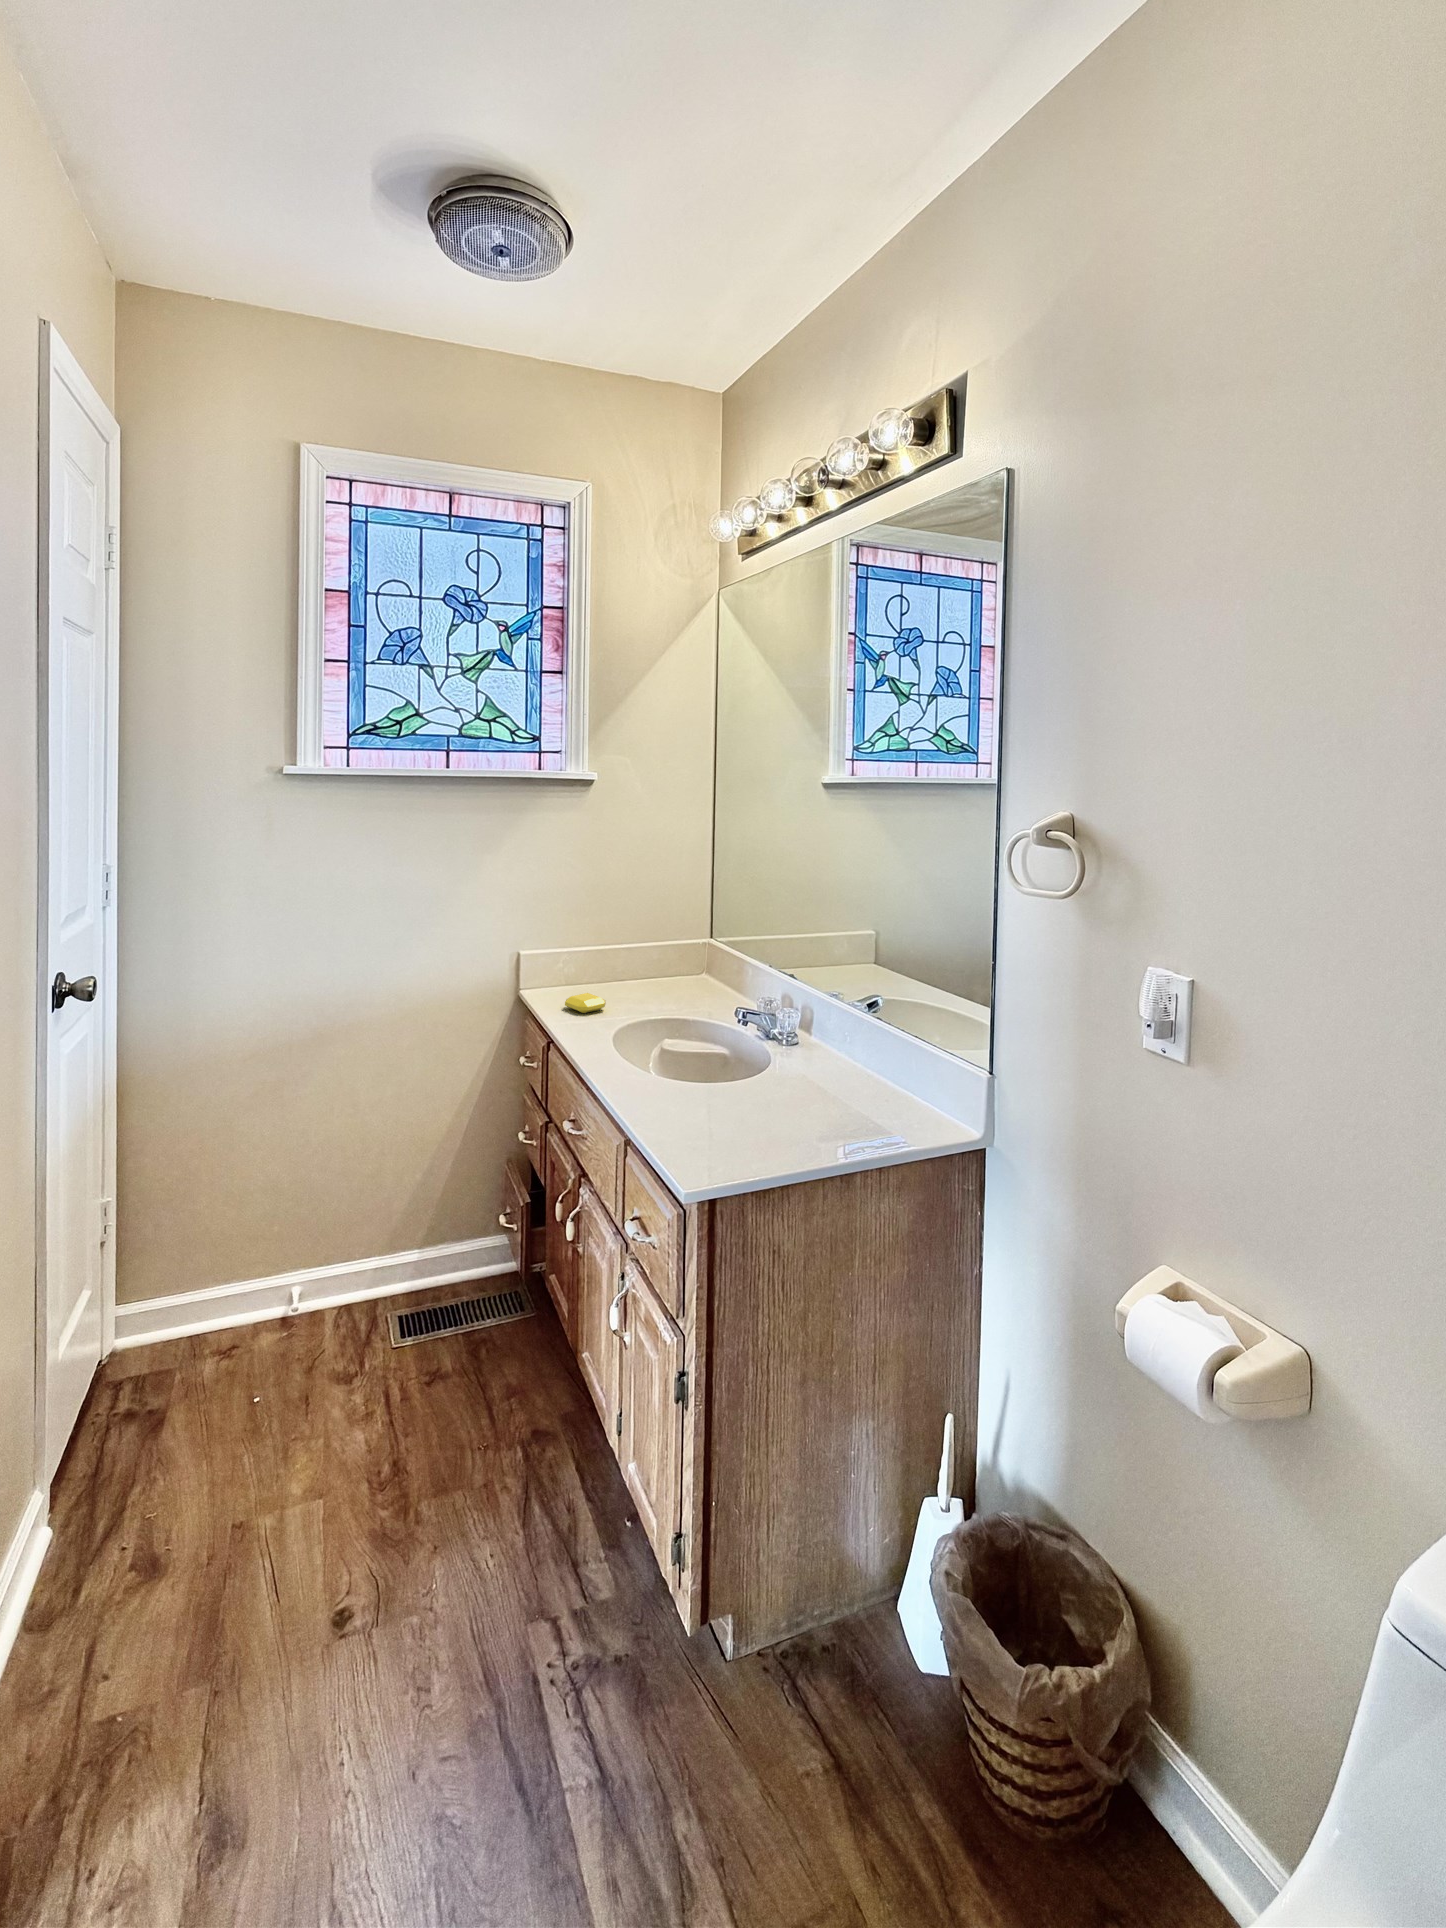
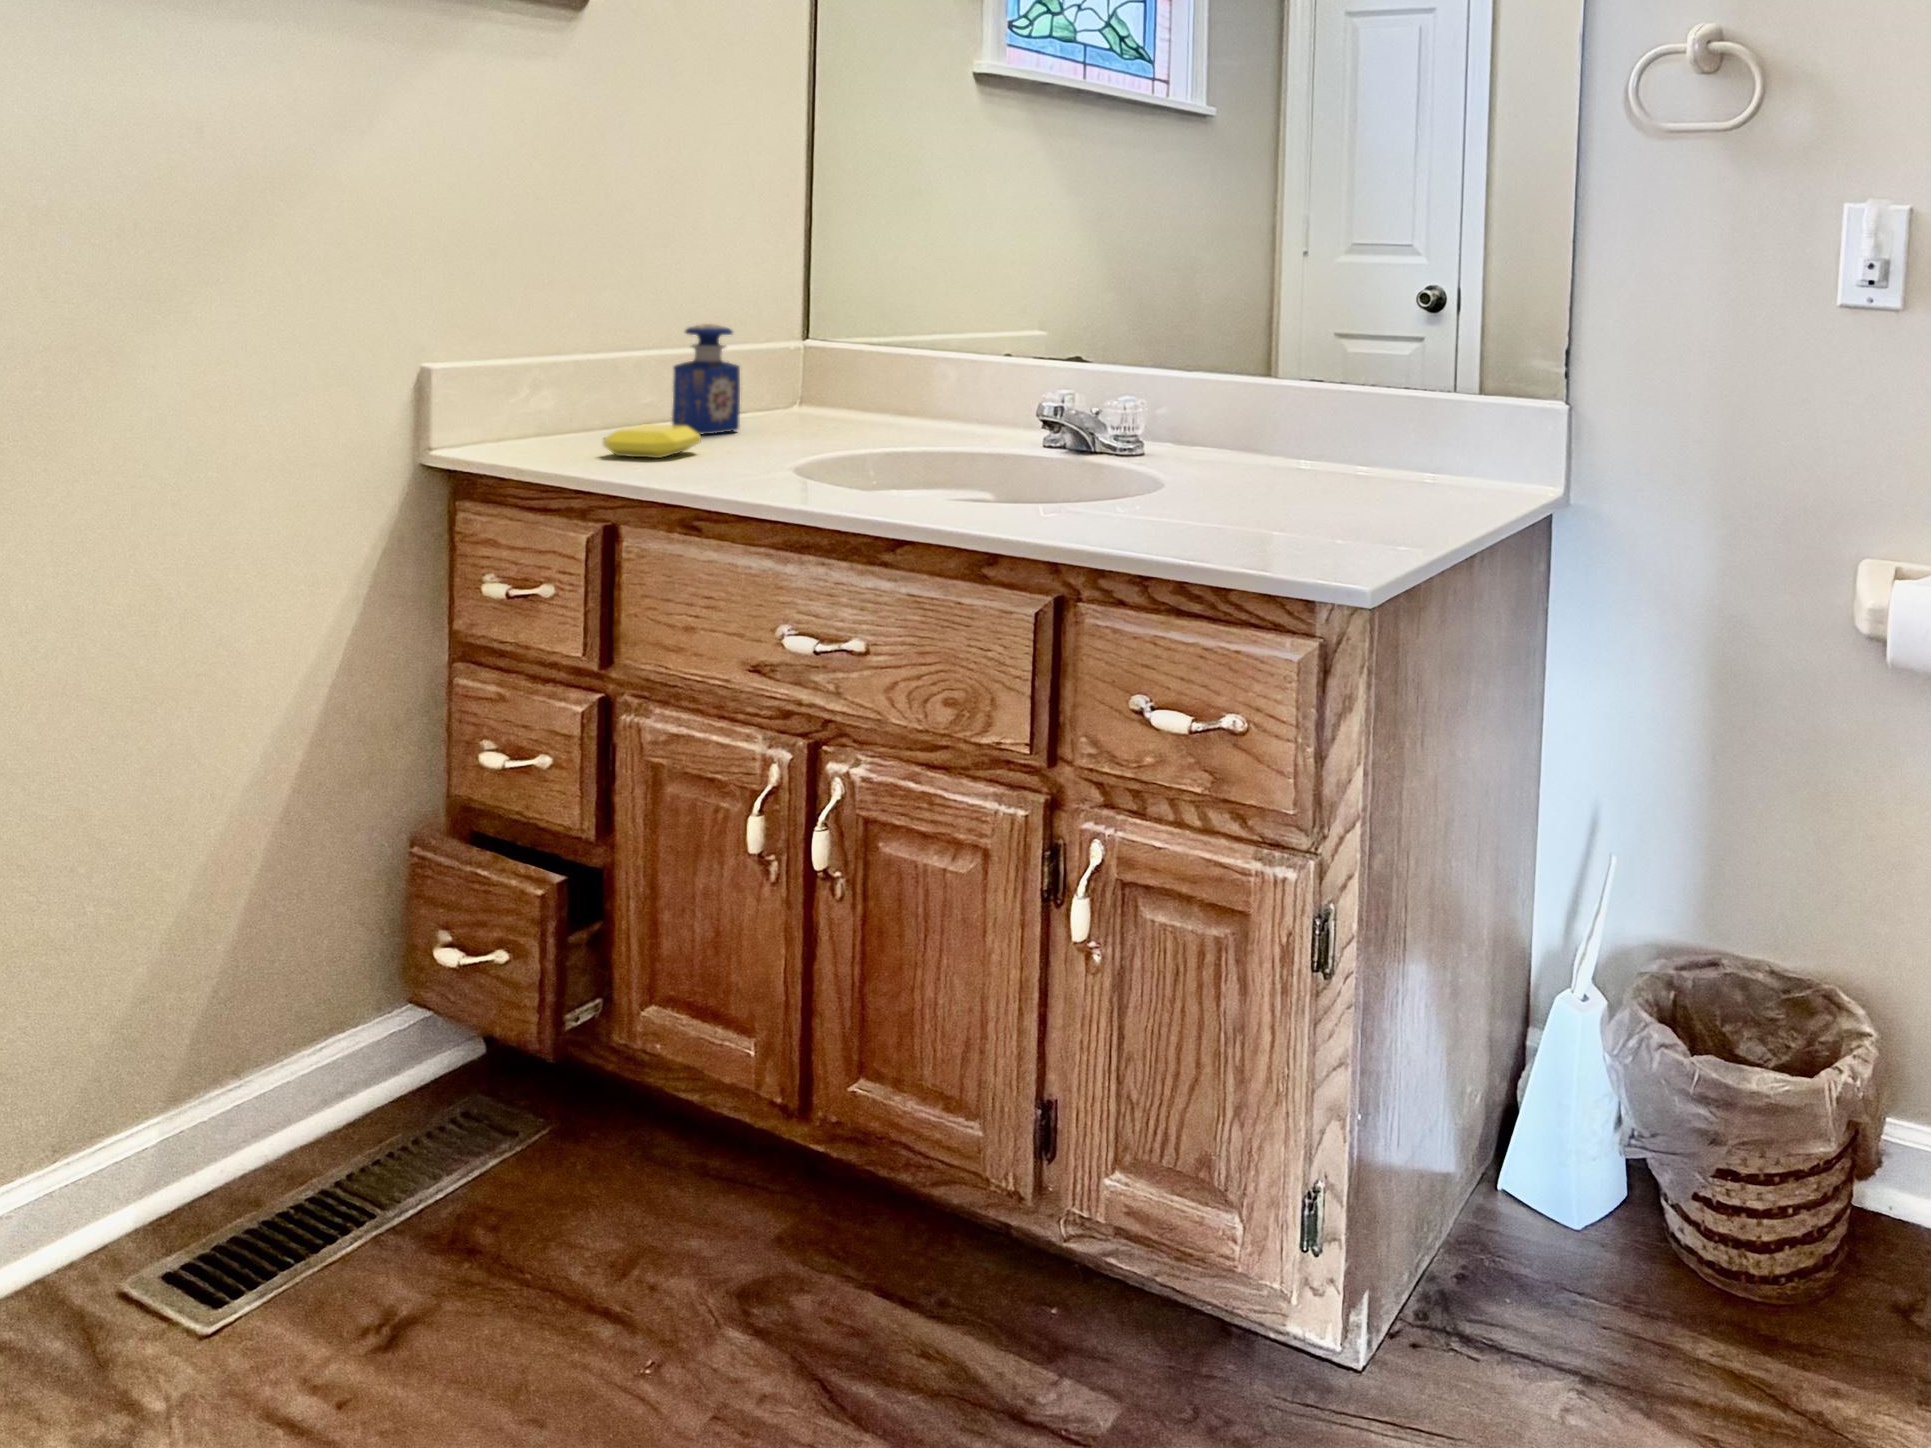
perfume bottle: none [623,938,651,996] -> present [672,324,740,434]

